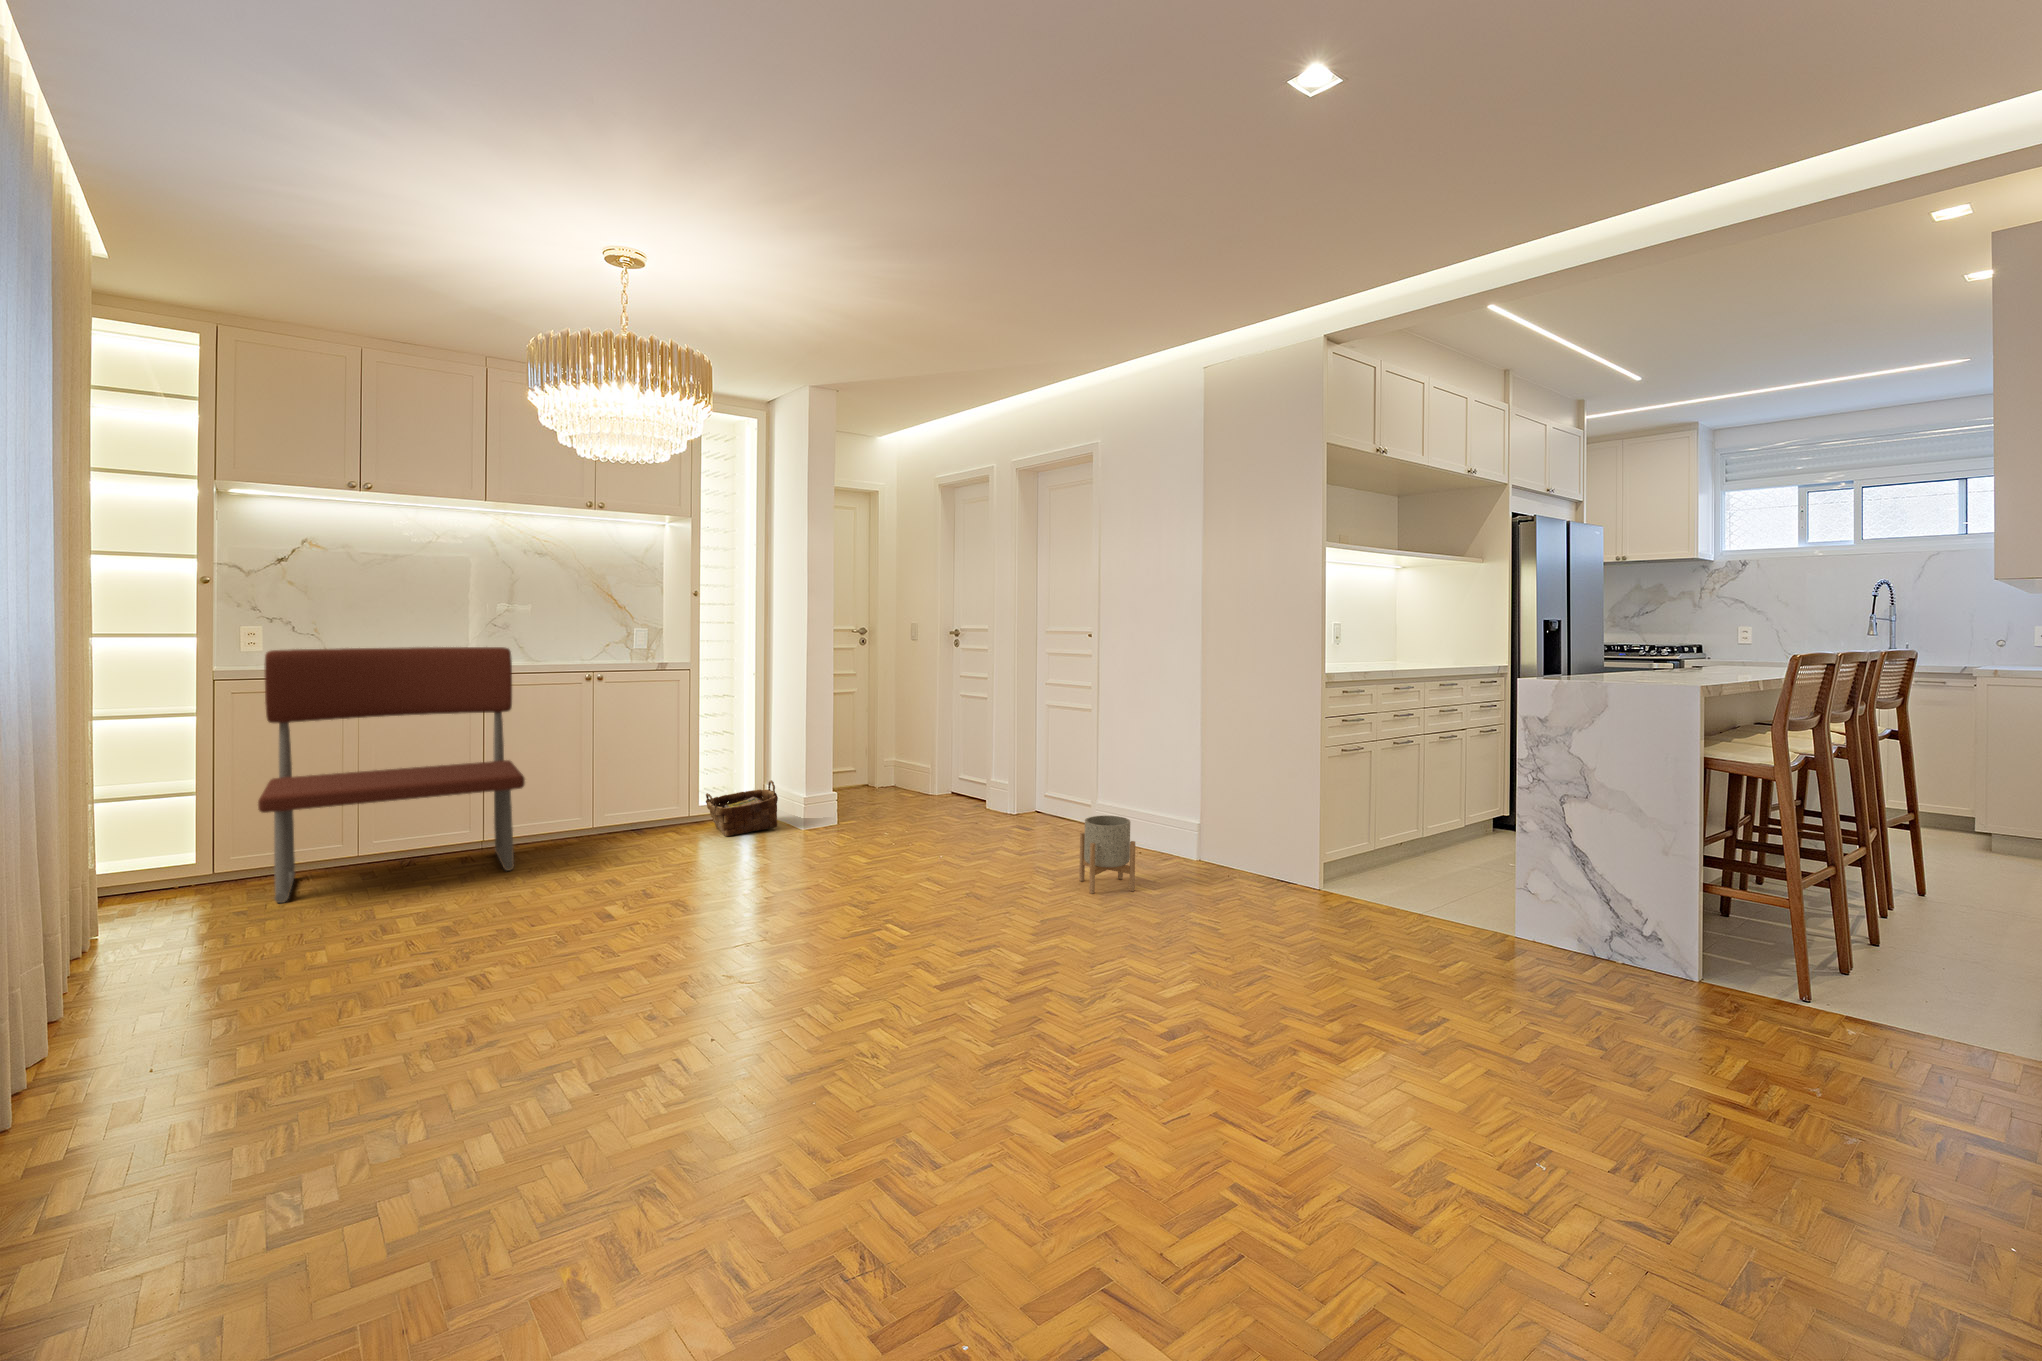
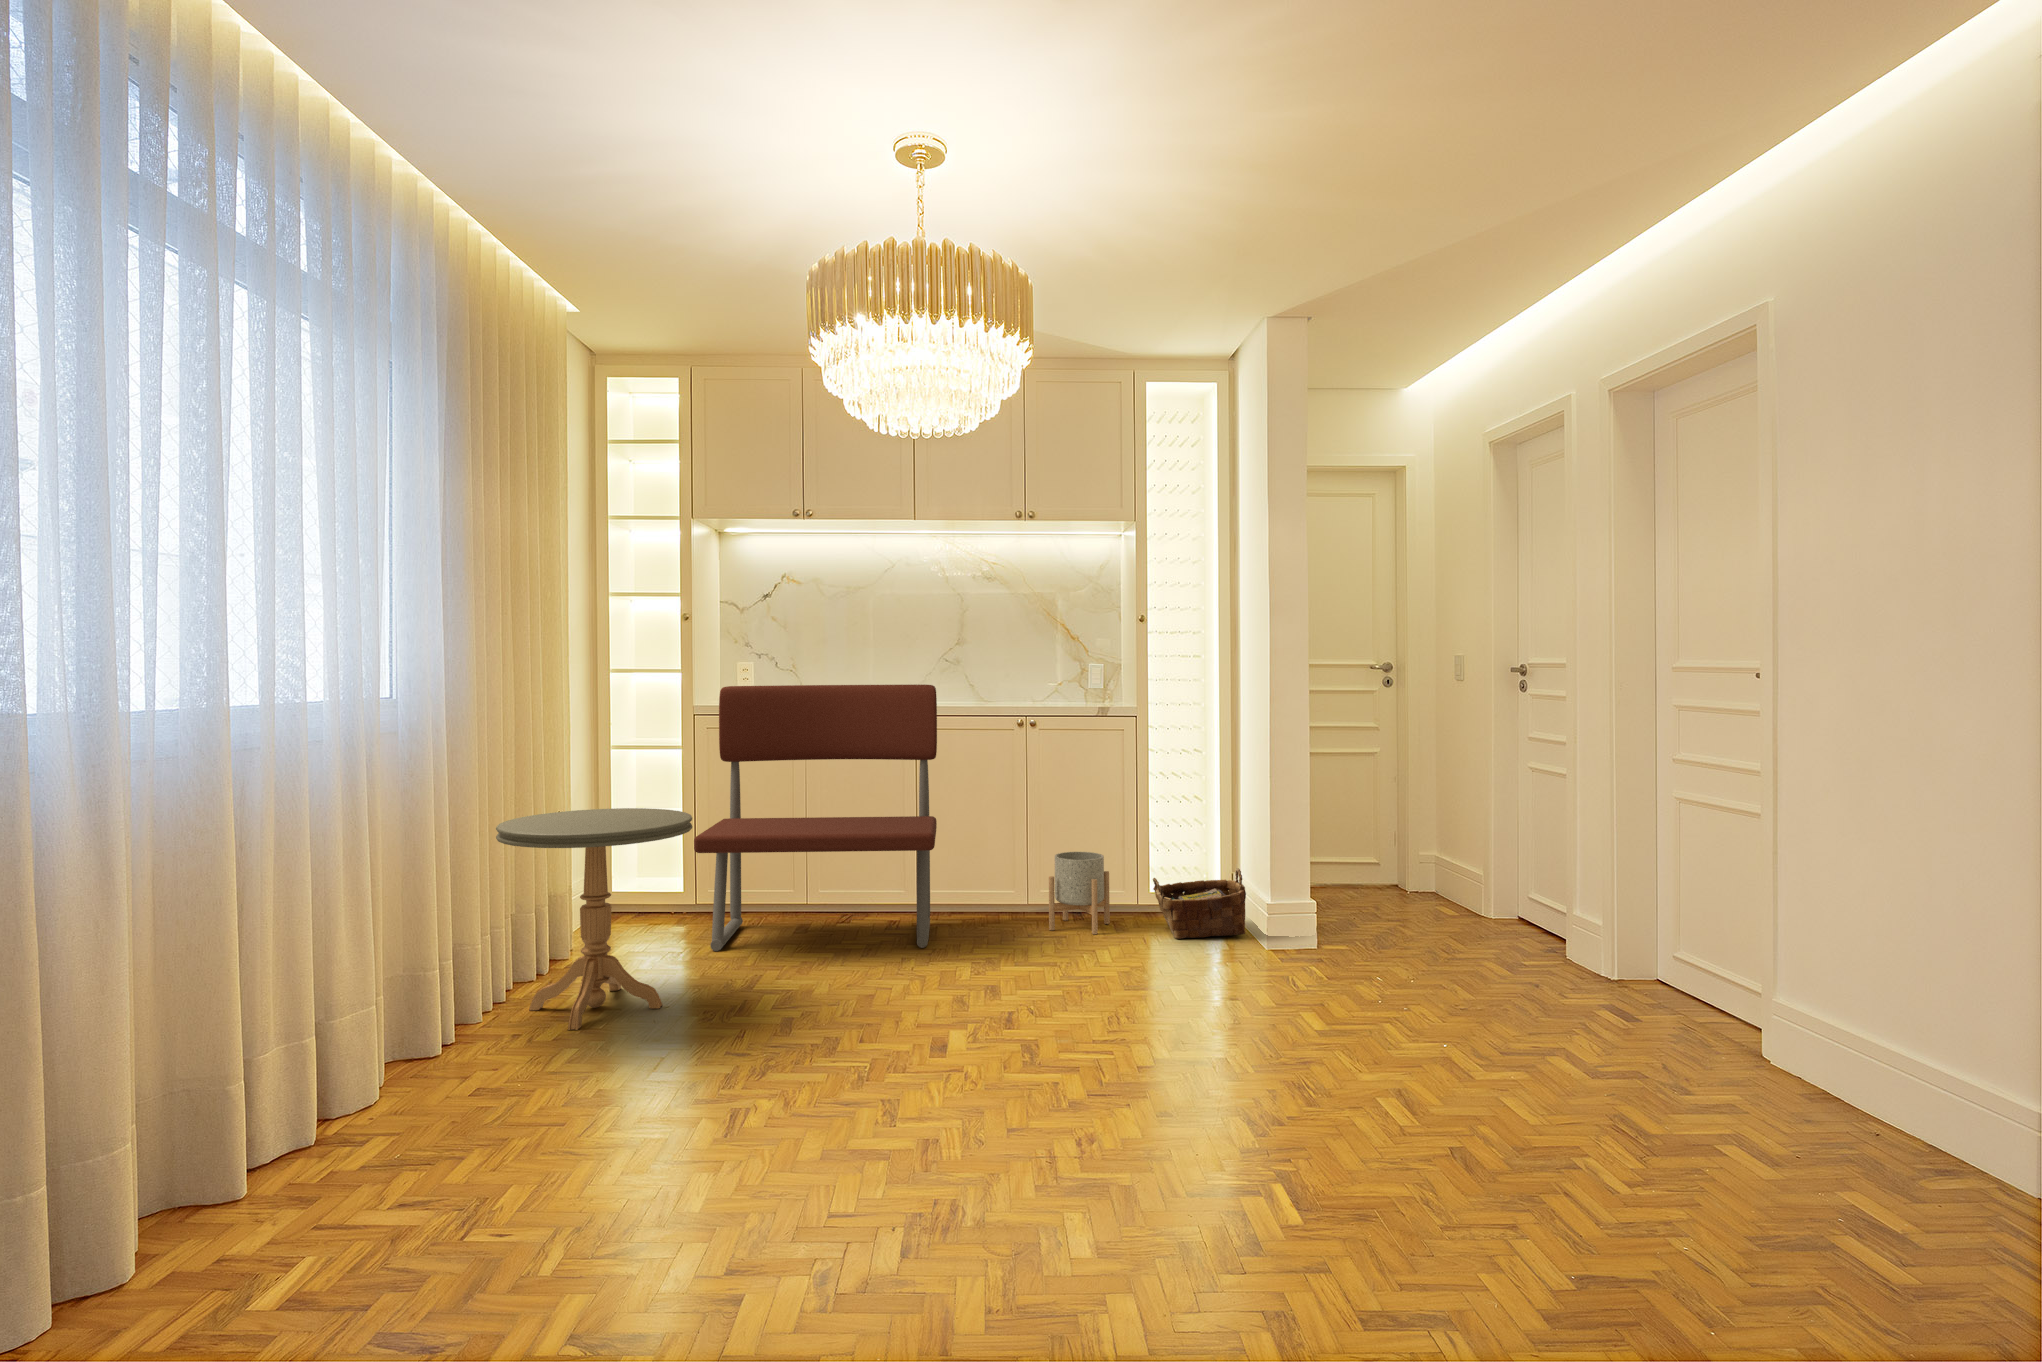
side table: none [32,774,287,992] -> present [496,808,692,1030]
planter: present [1079,816,1135,894] -> present [1049,852,1110,934]

